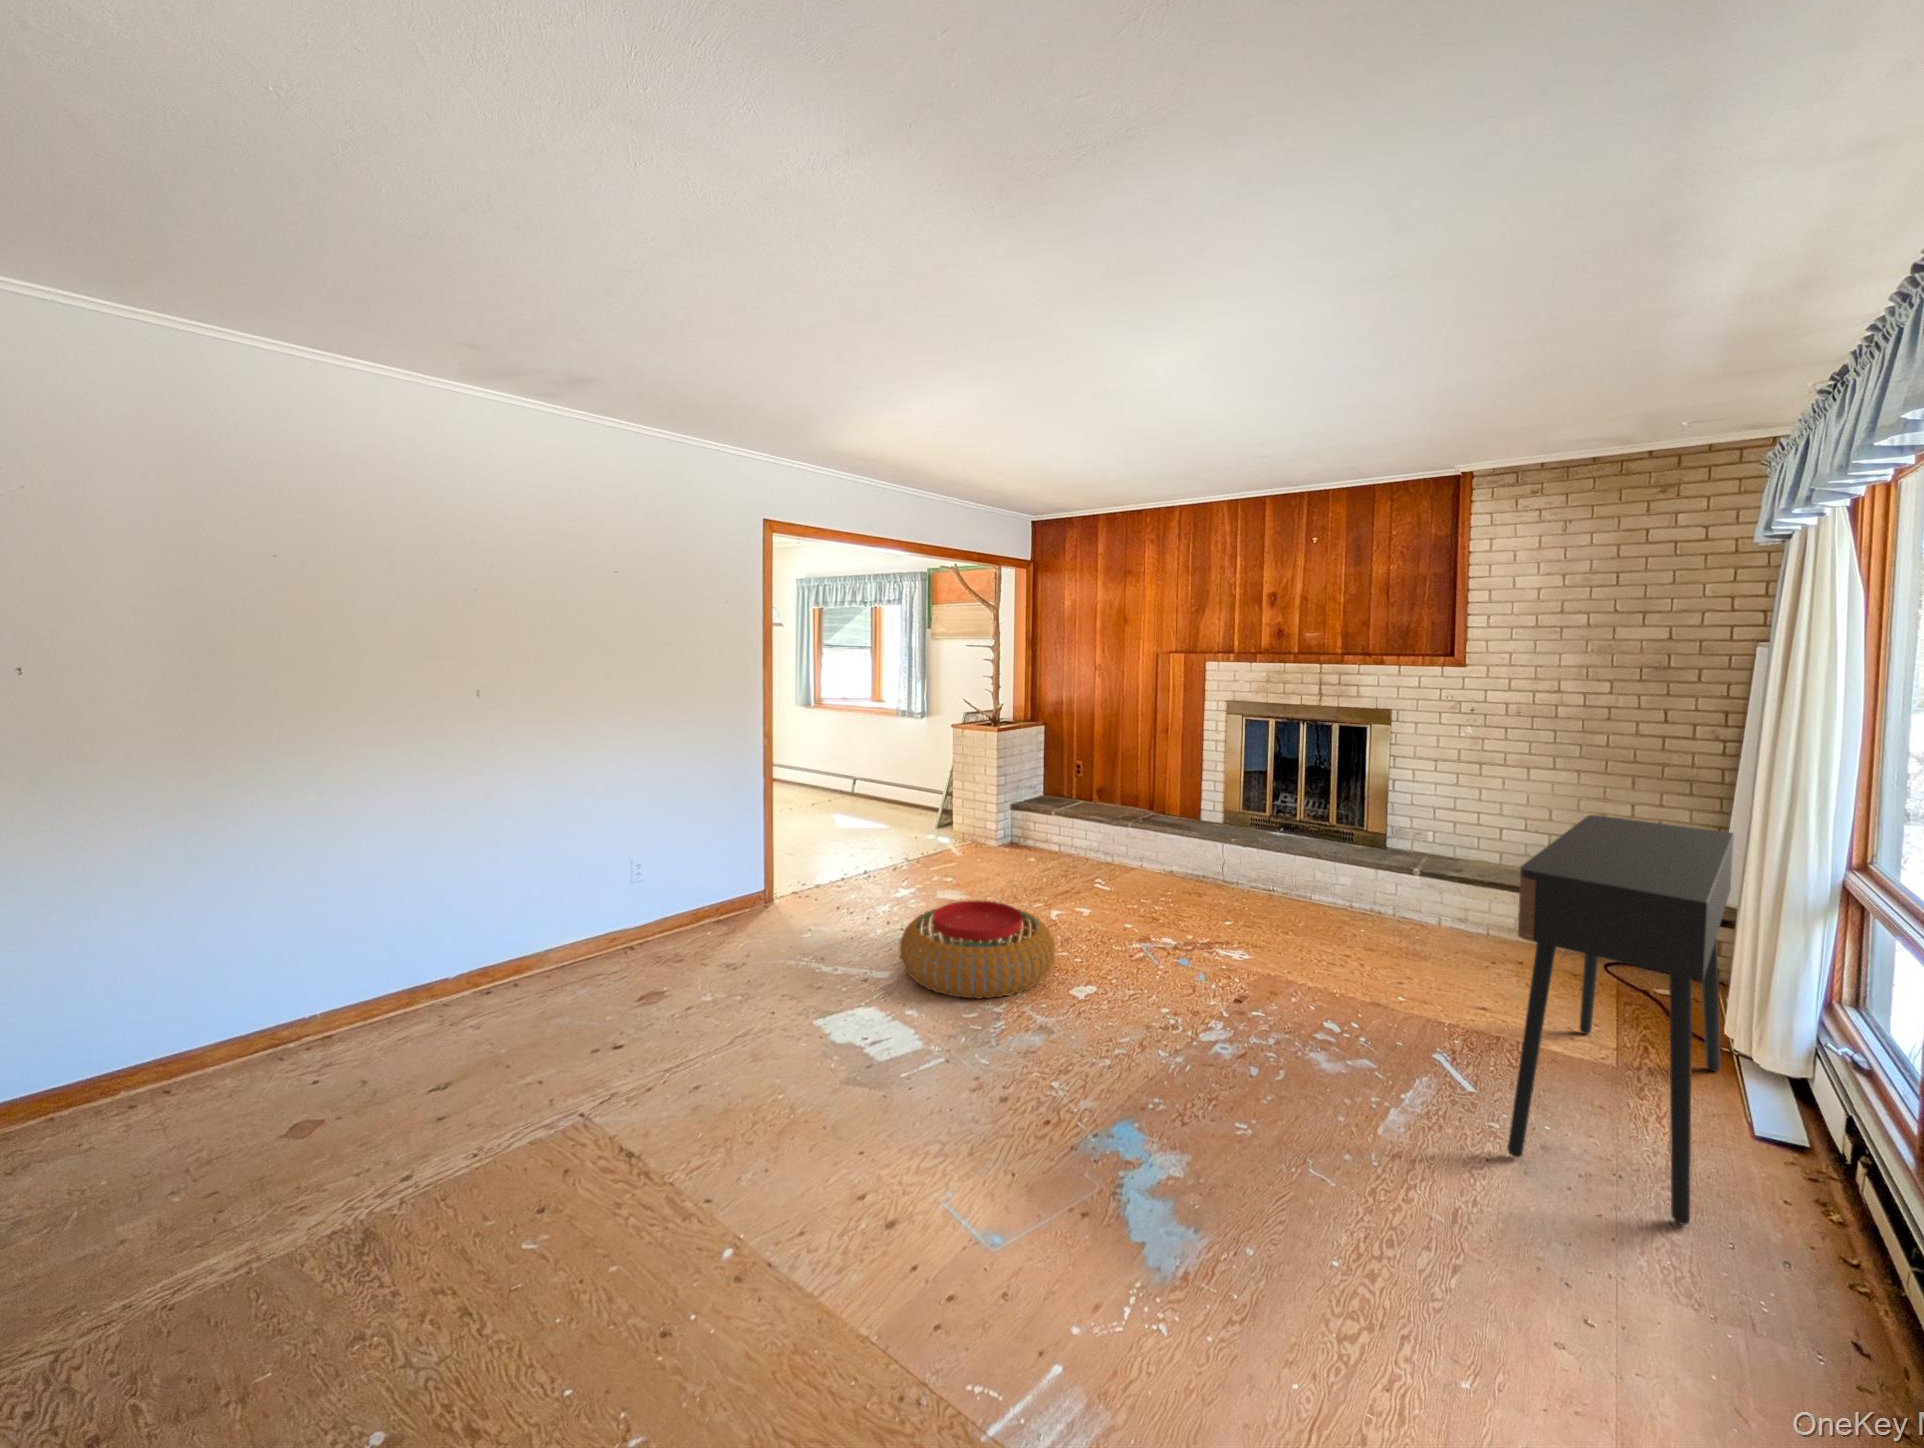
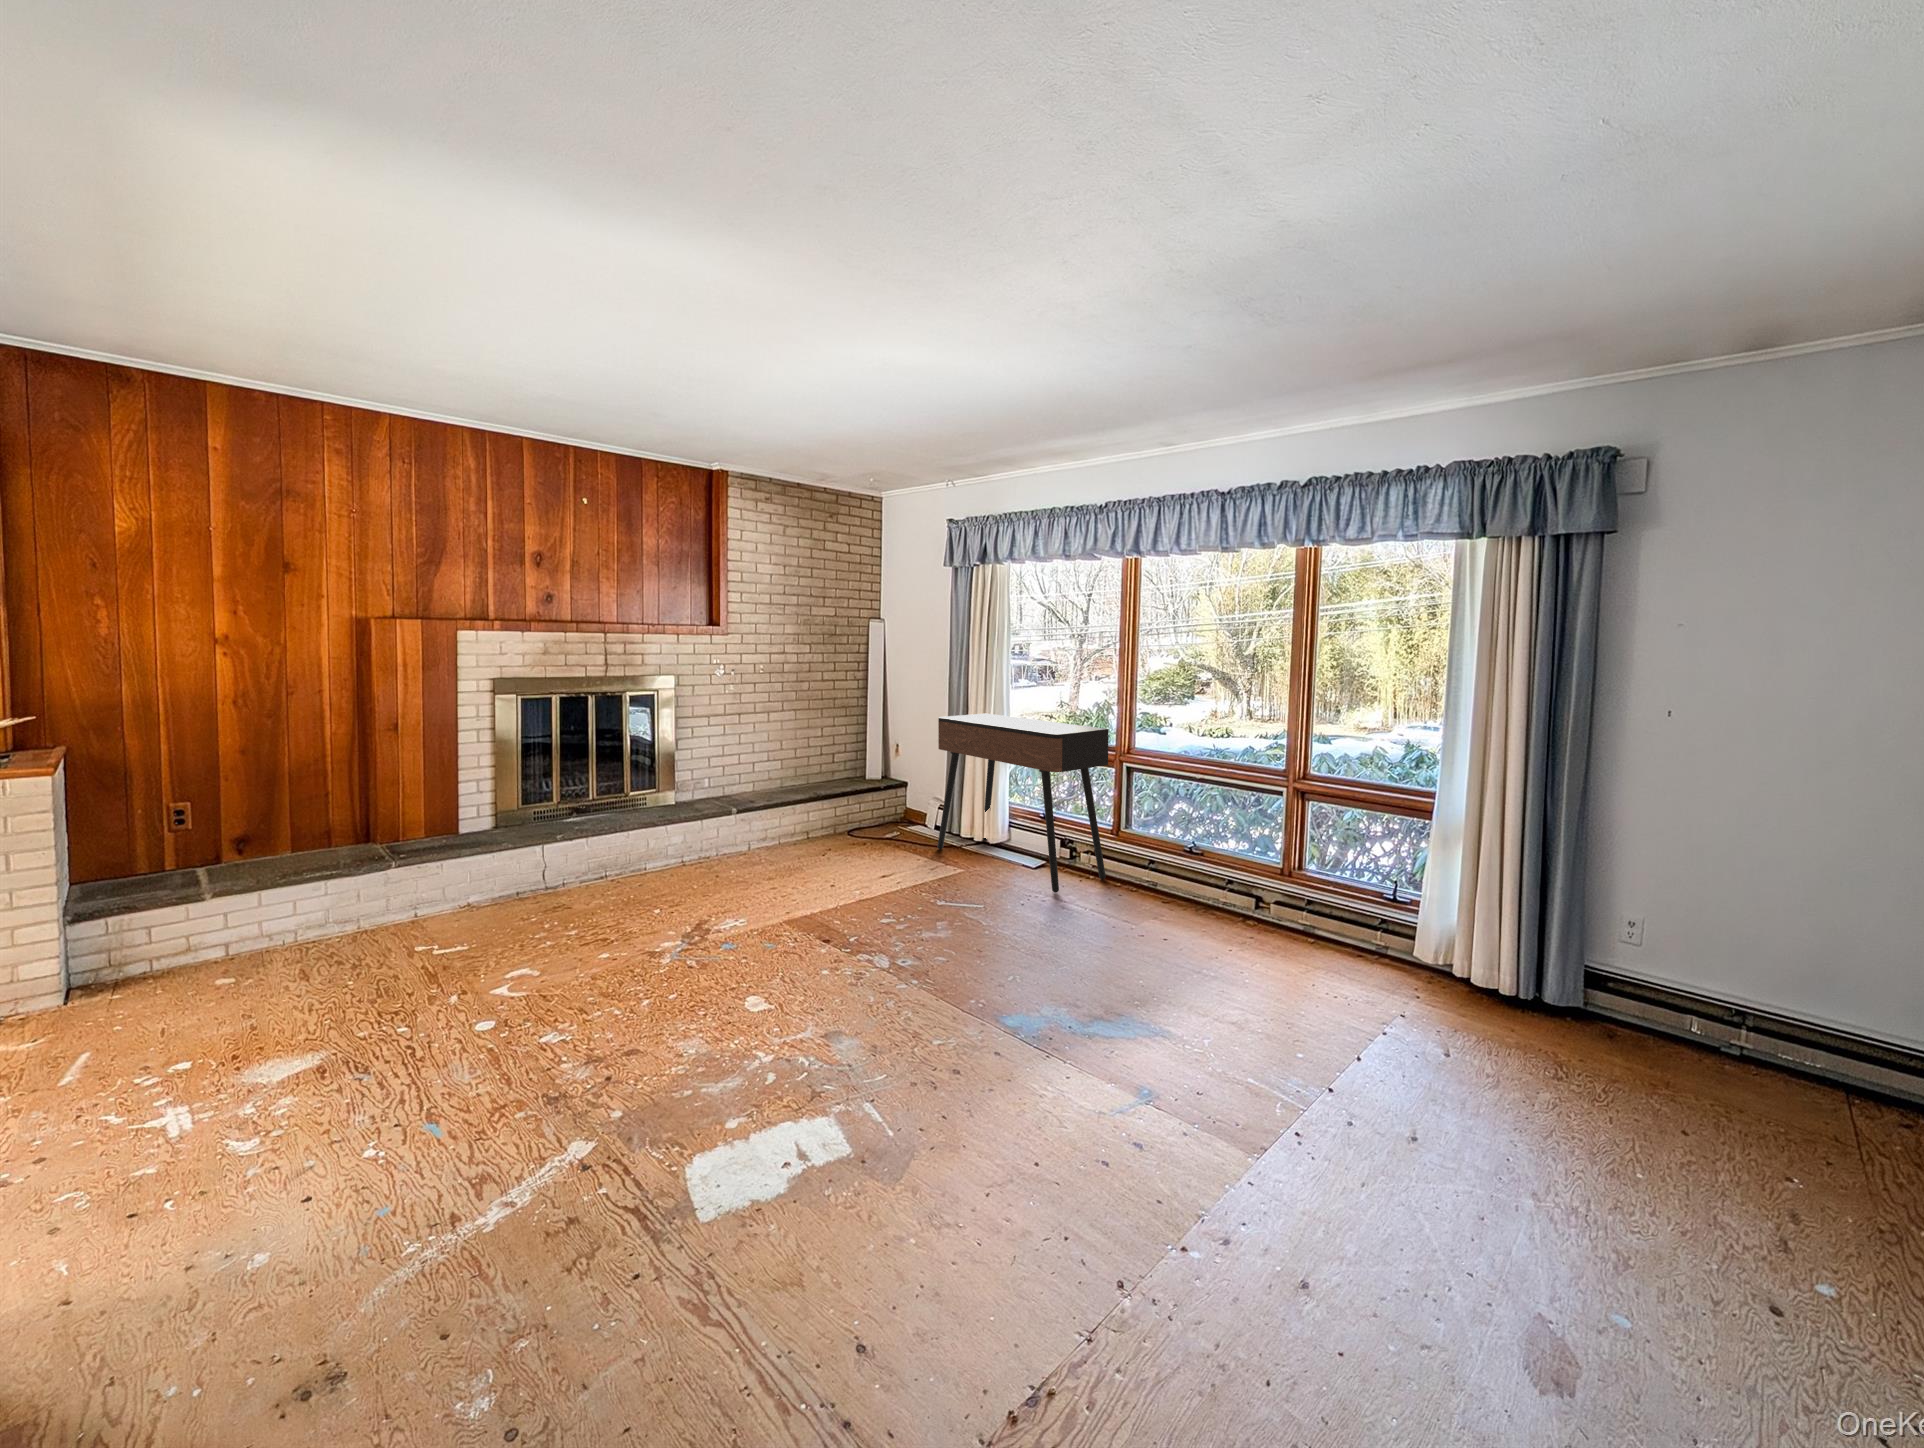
pouf: present [899,900,1055,999] -> none [532,945,770,1096]

